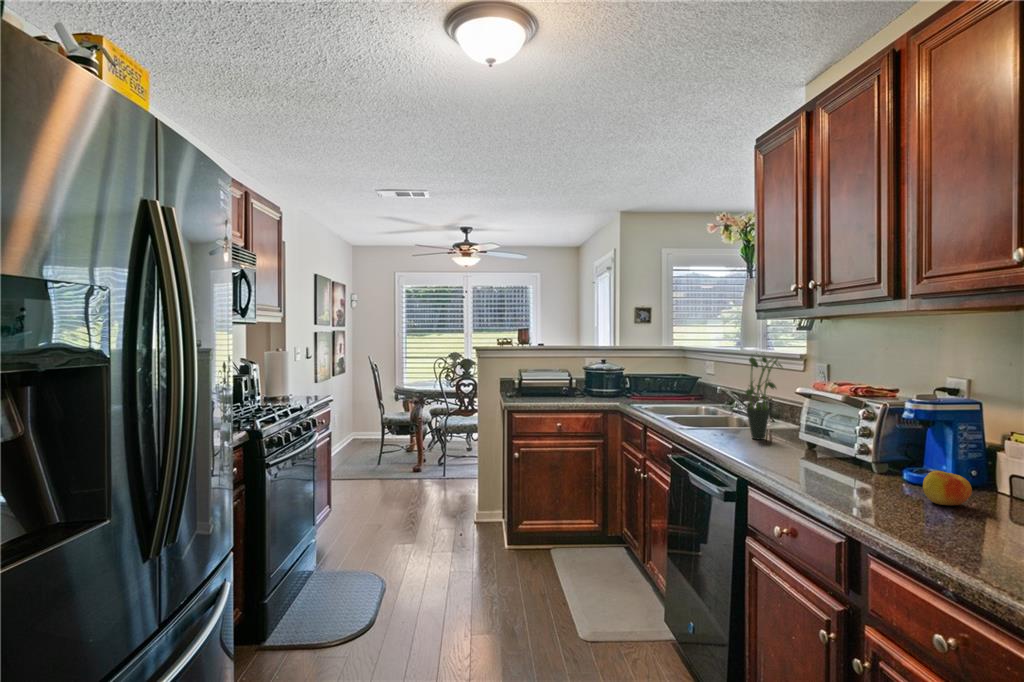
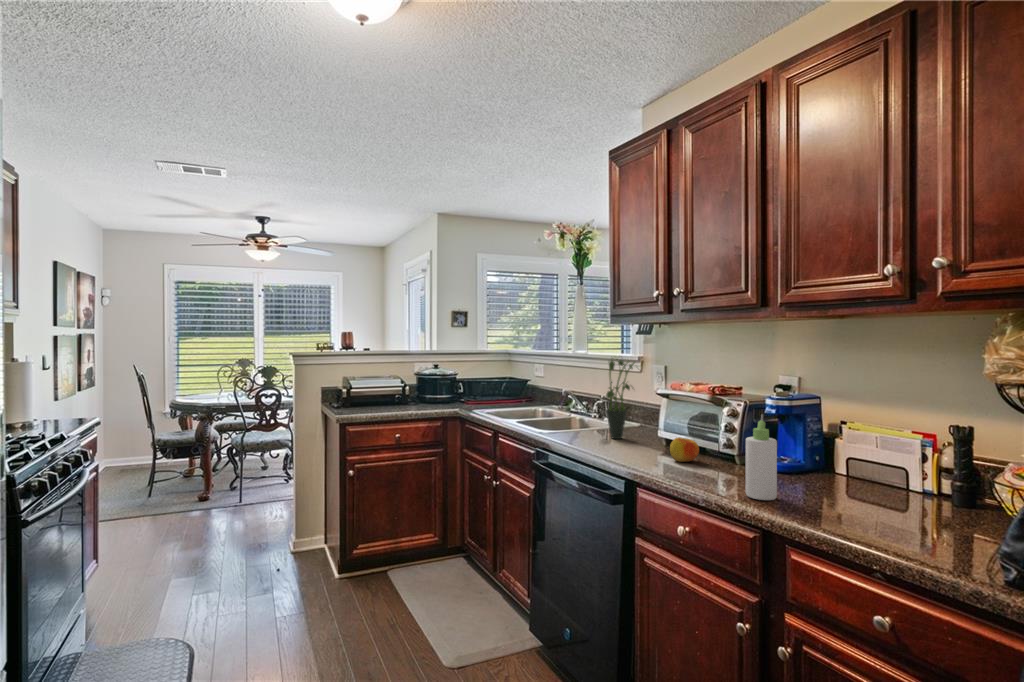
bottle: none [847,415,883,508] -> present [746,414,777,500]
apple: present [923,471,972,505] -> present [670,437,699,462]

